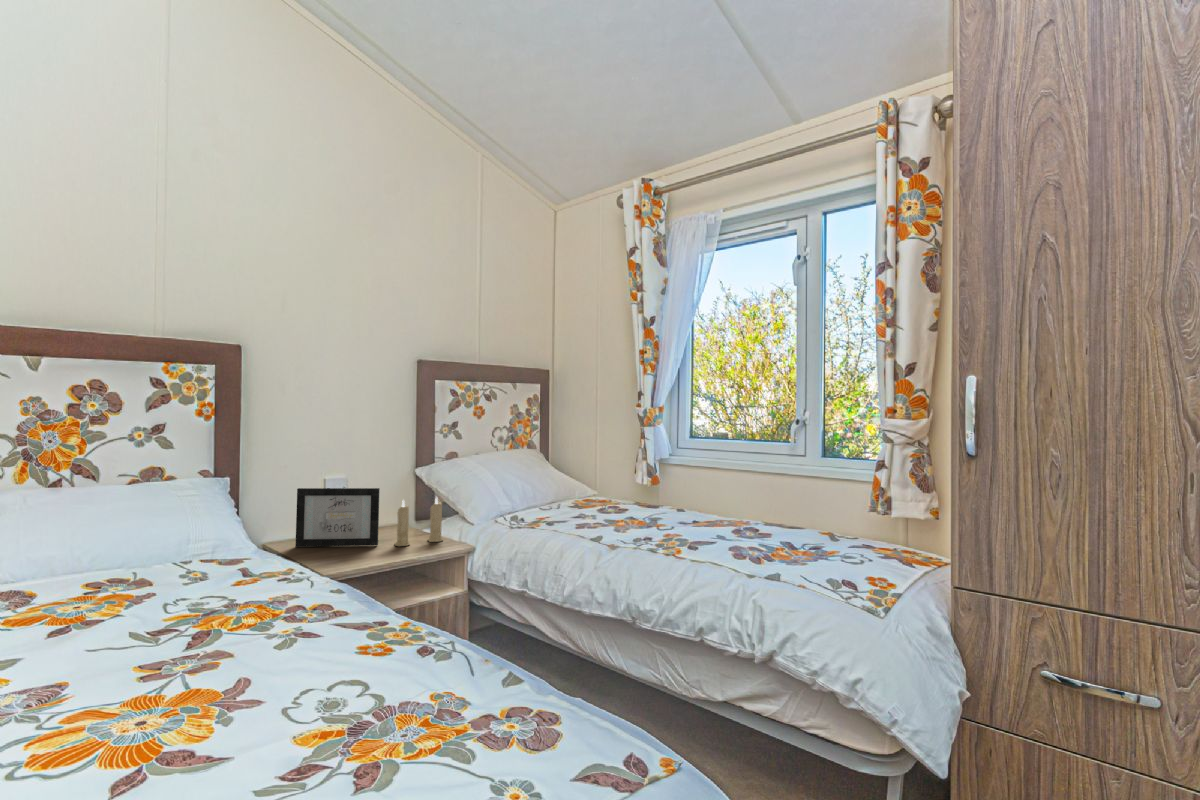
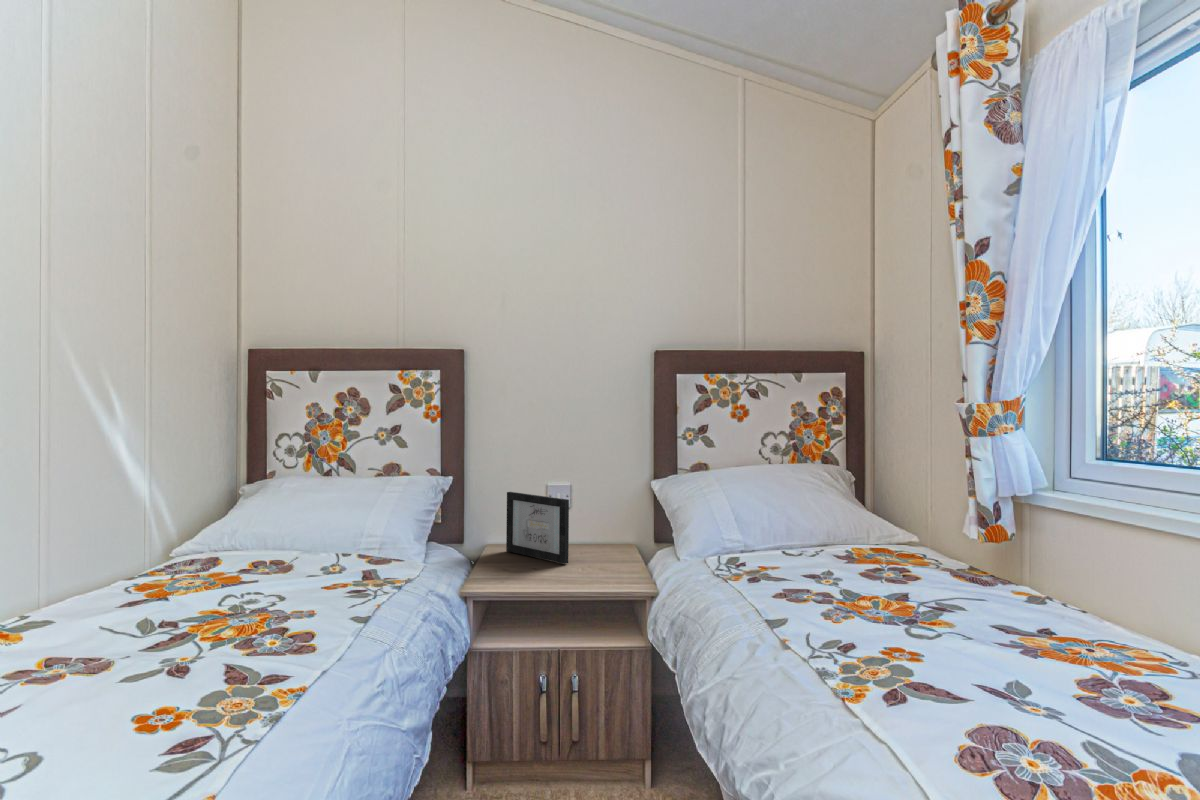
candle: present [394,498,443,546] -> none [580,513,639,572]

